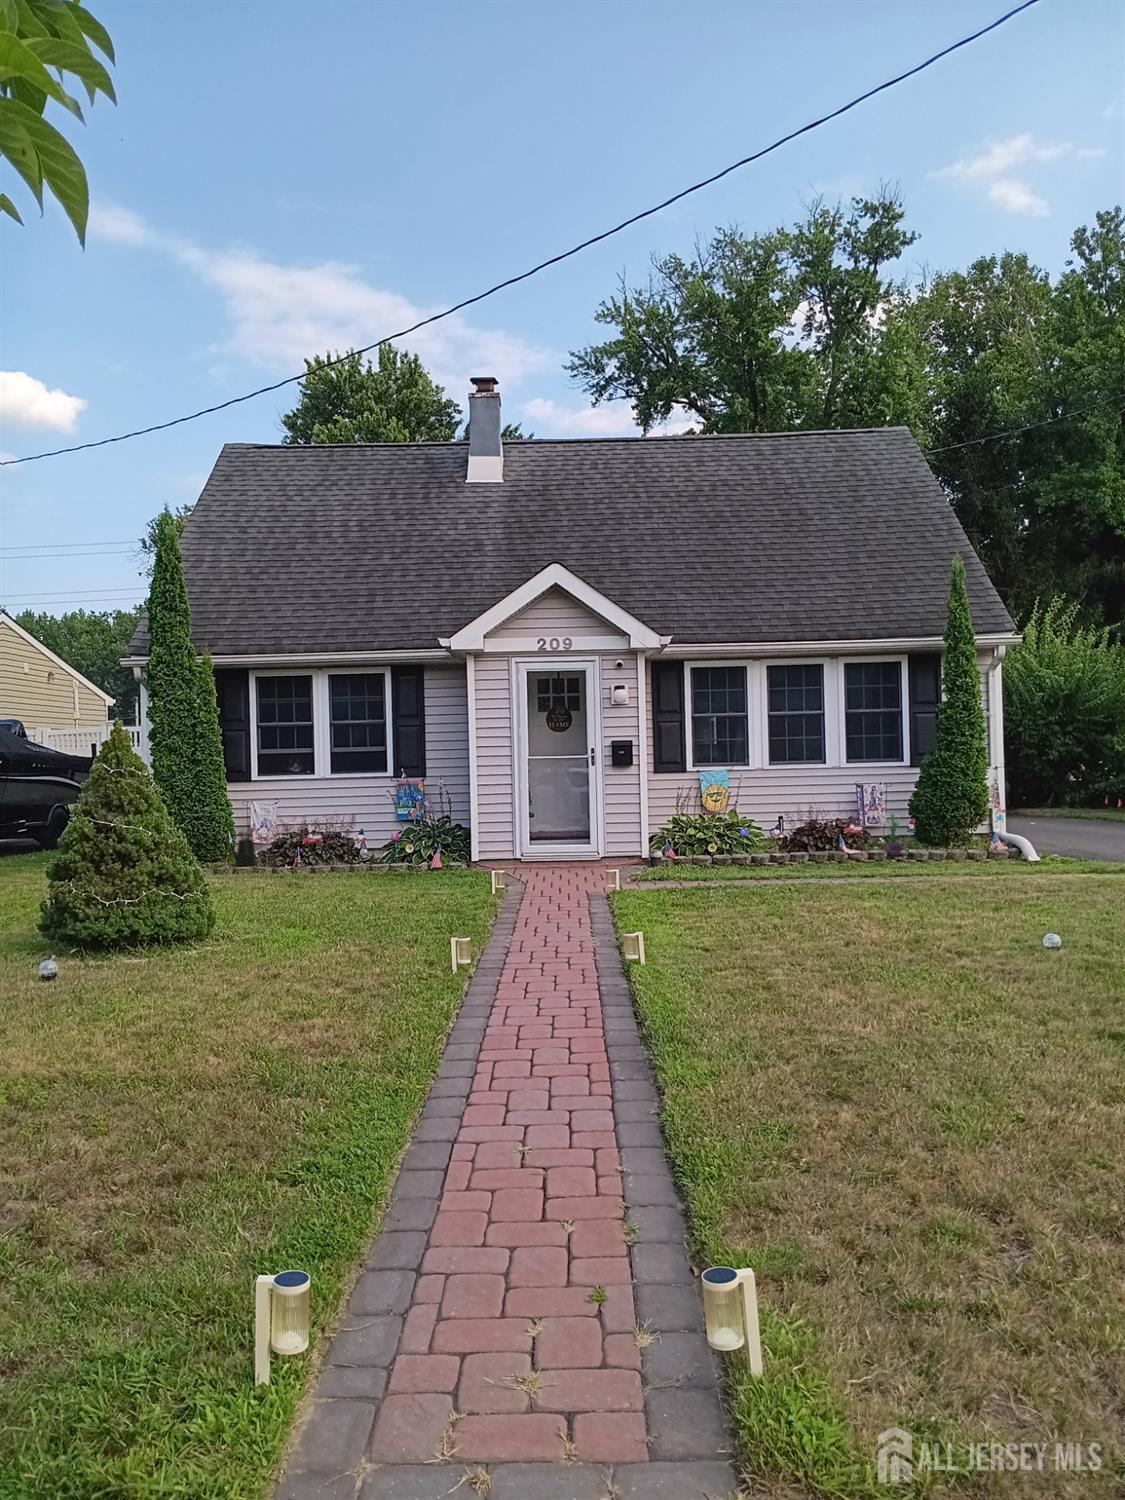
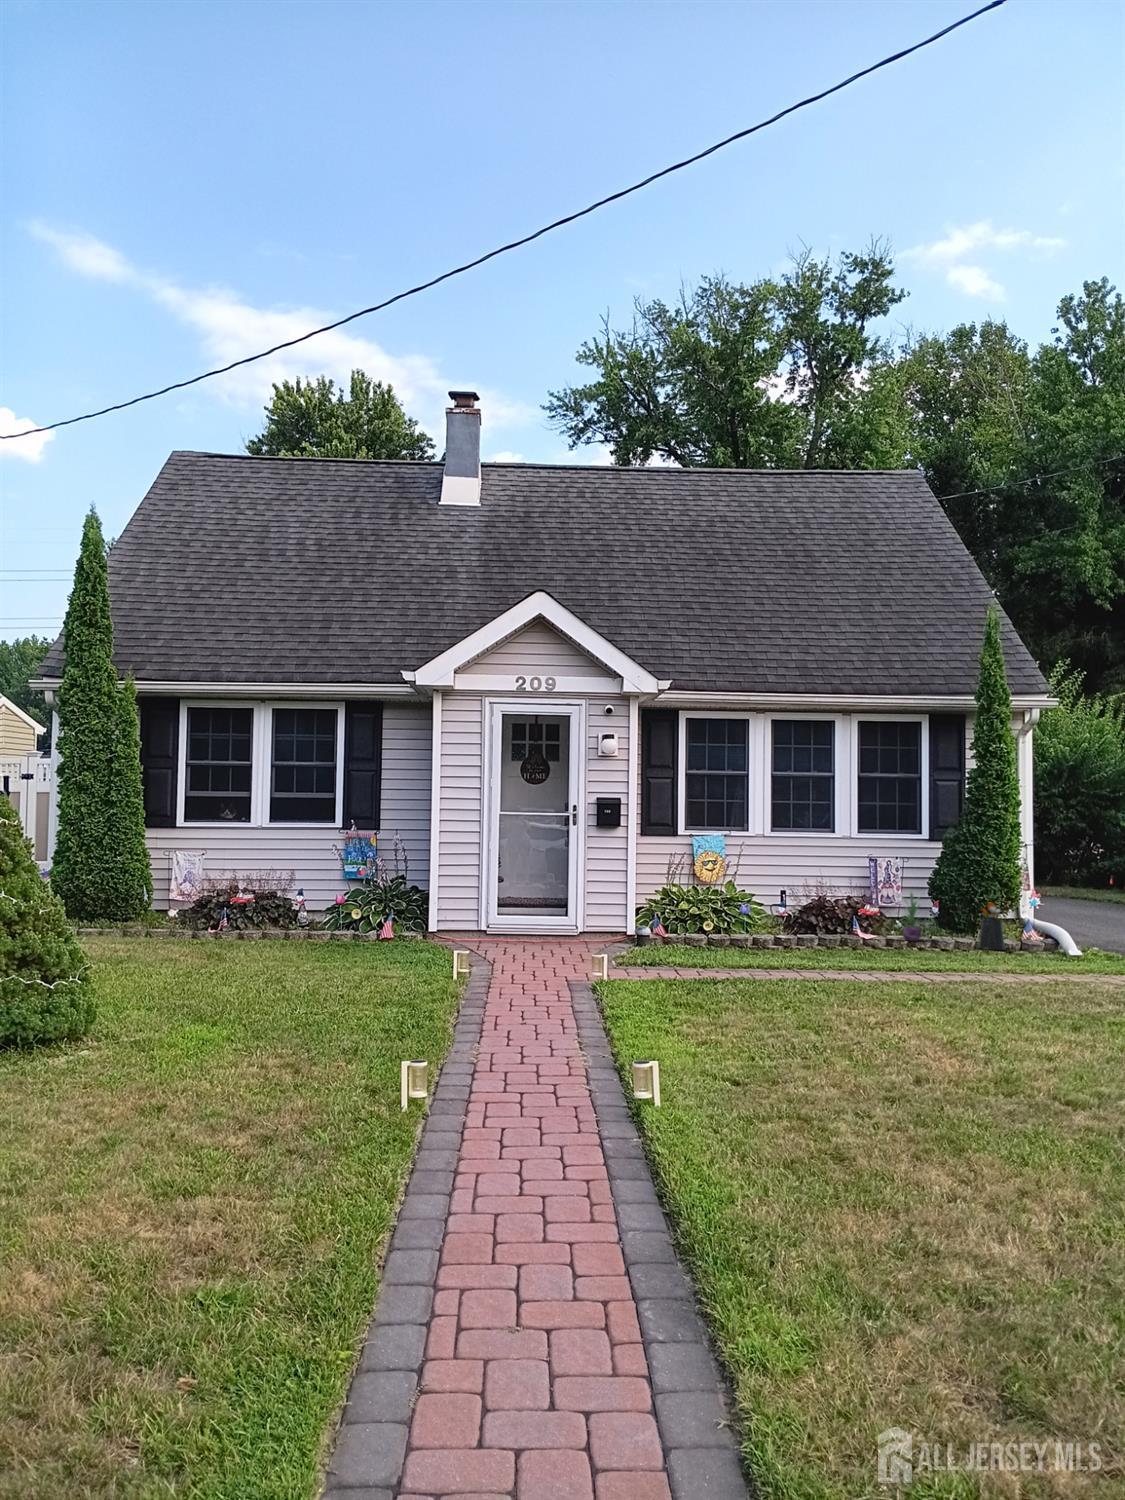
watering can: present [231,827,258,865] -> present [978,903,1006,950]

